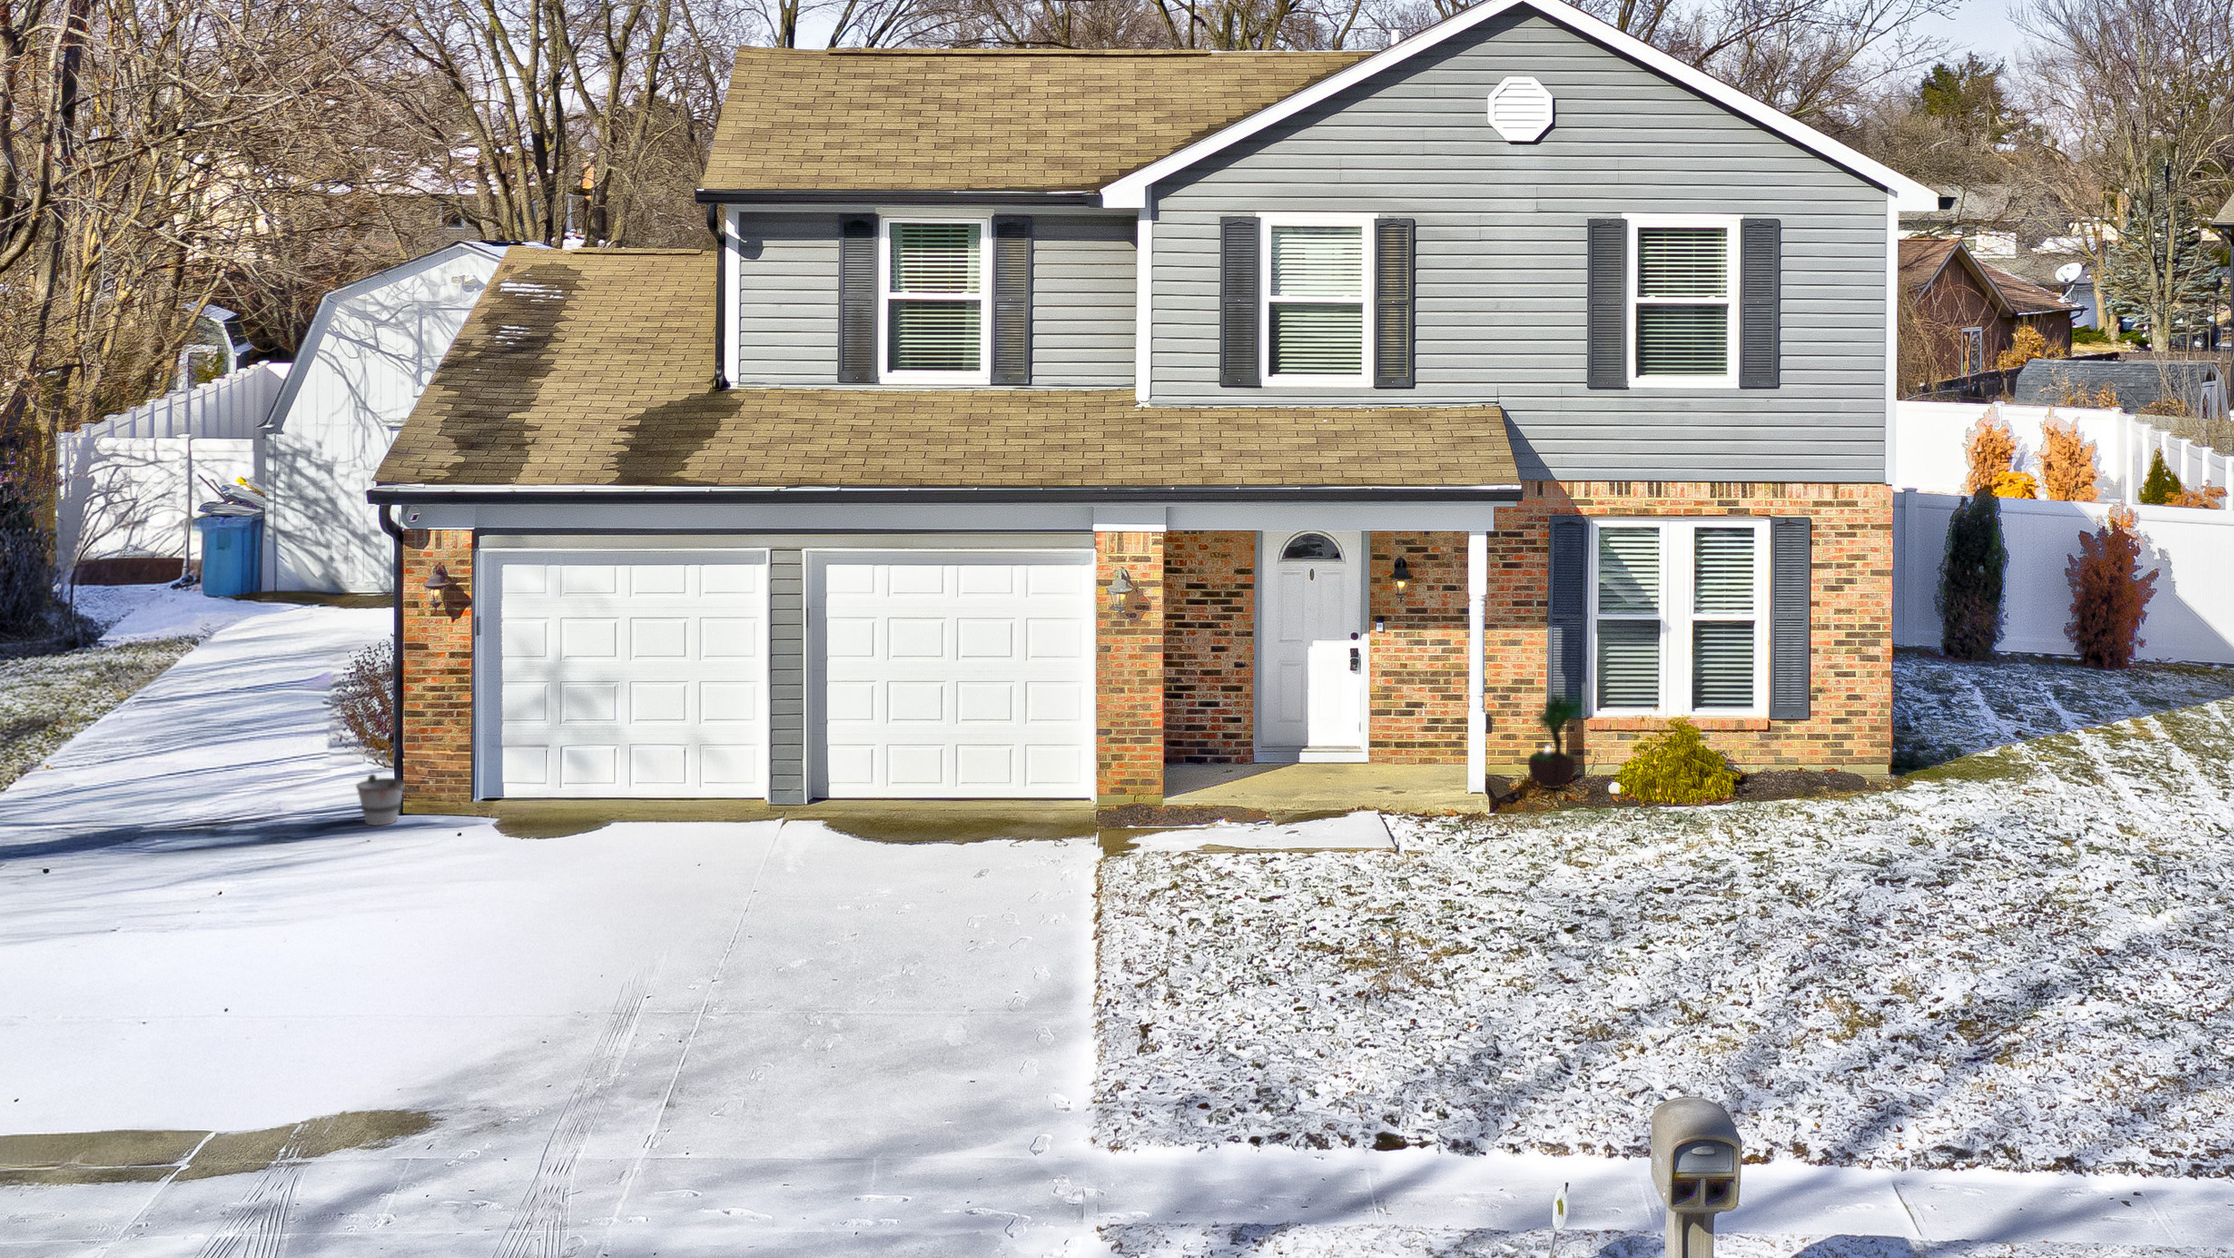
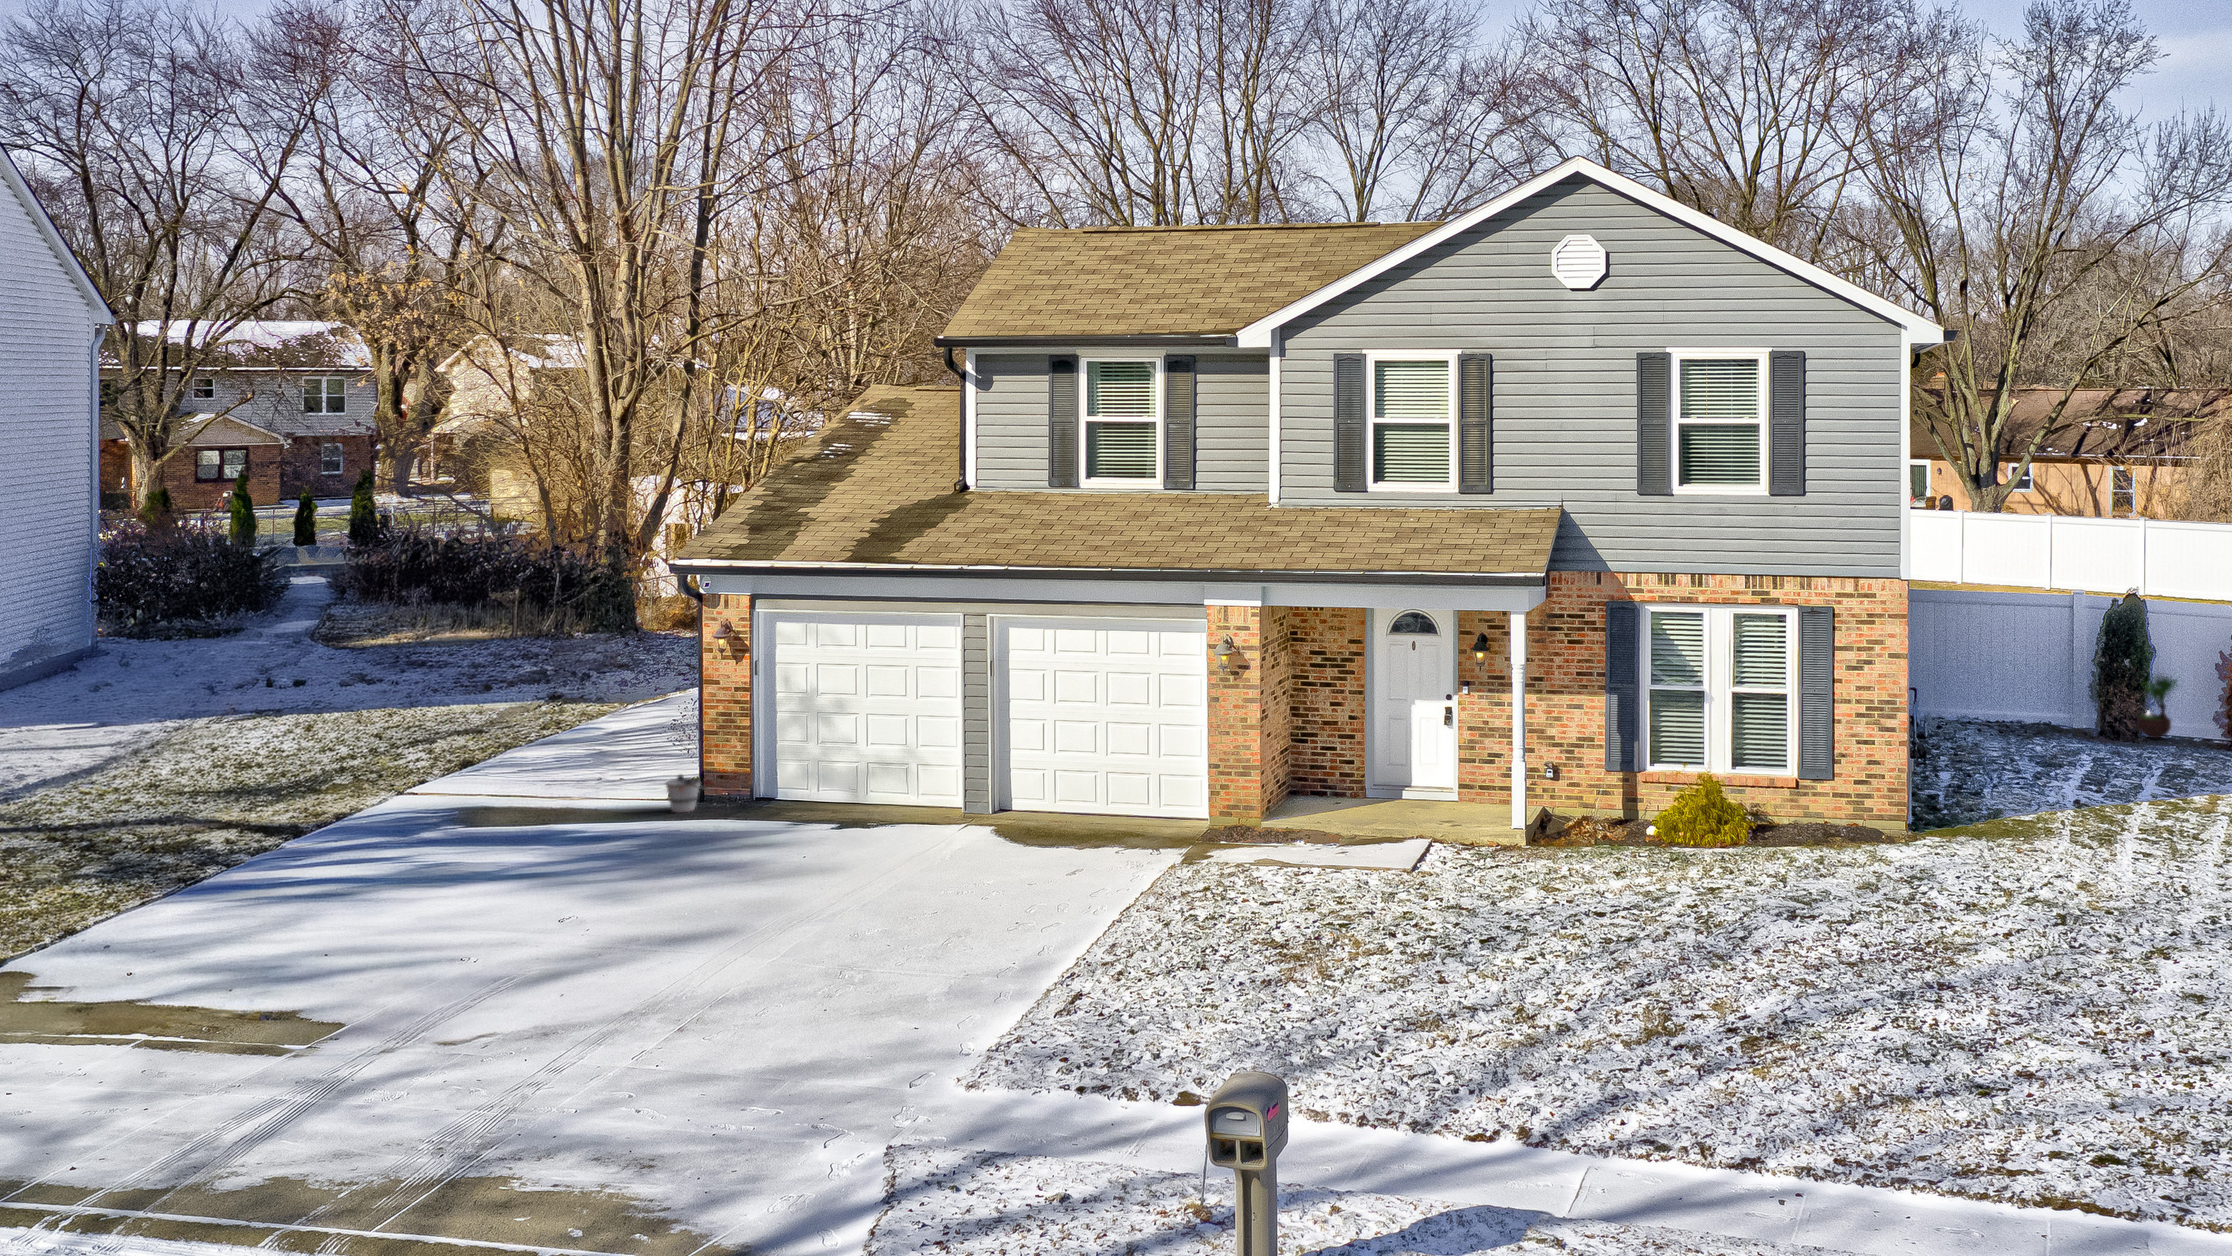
potted tree: present [1528,692,1586,788] -> present [2137,673,2178,738]

